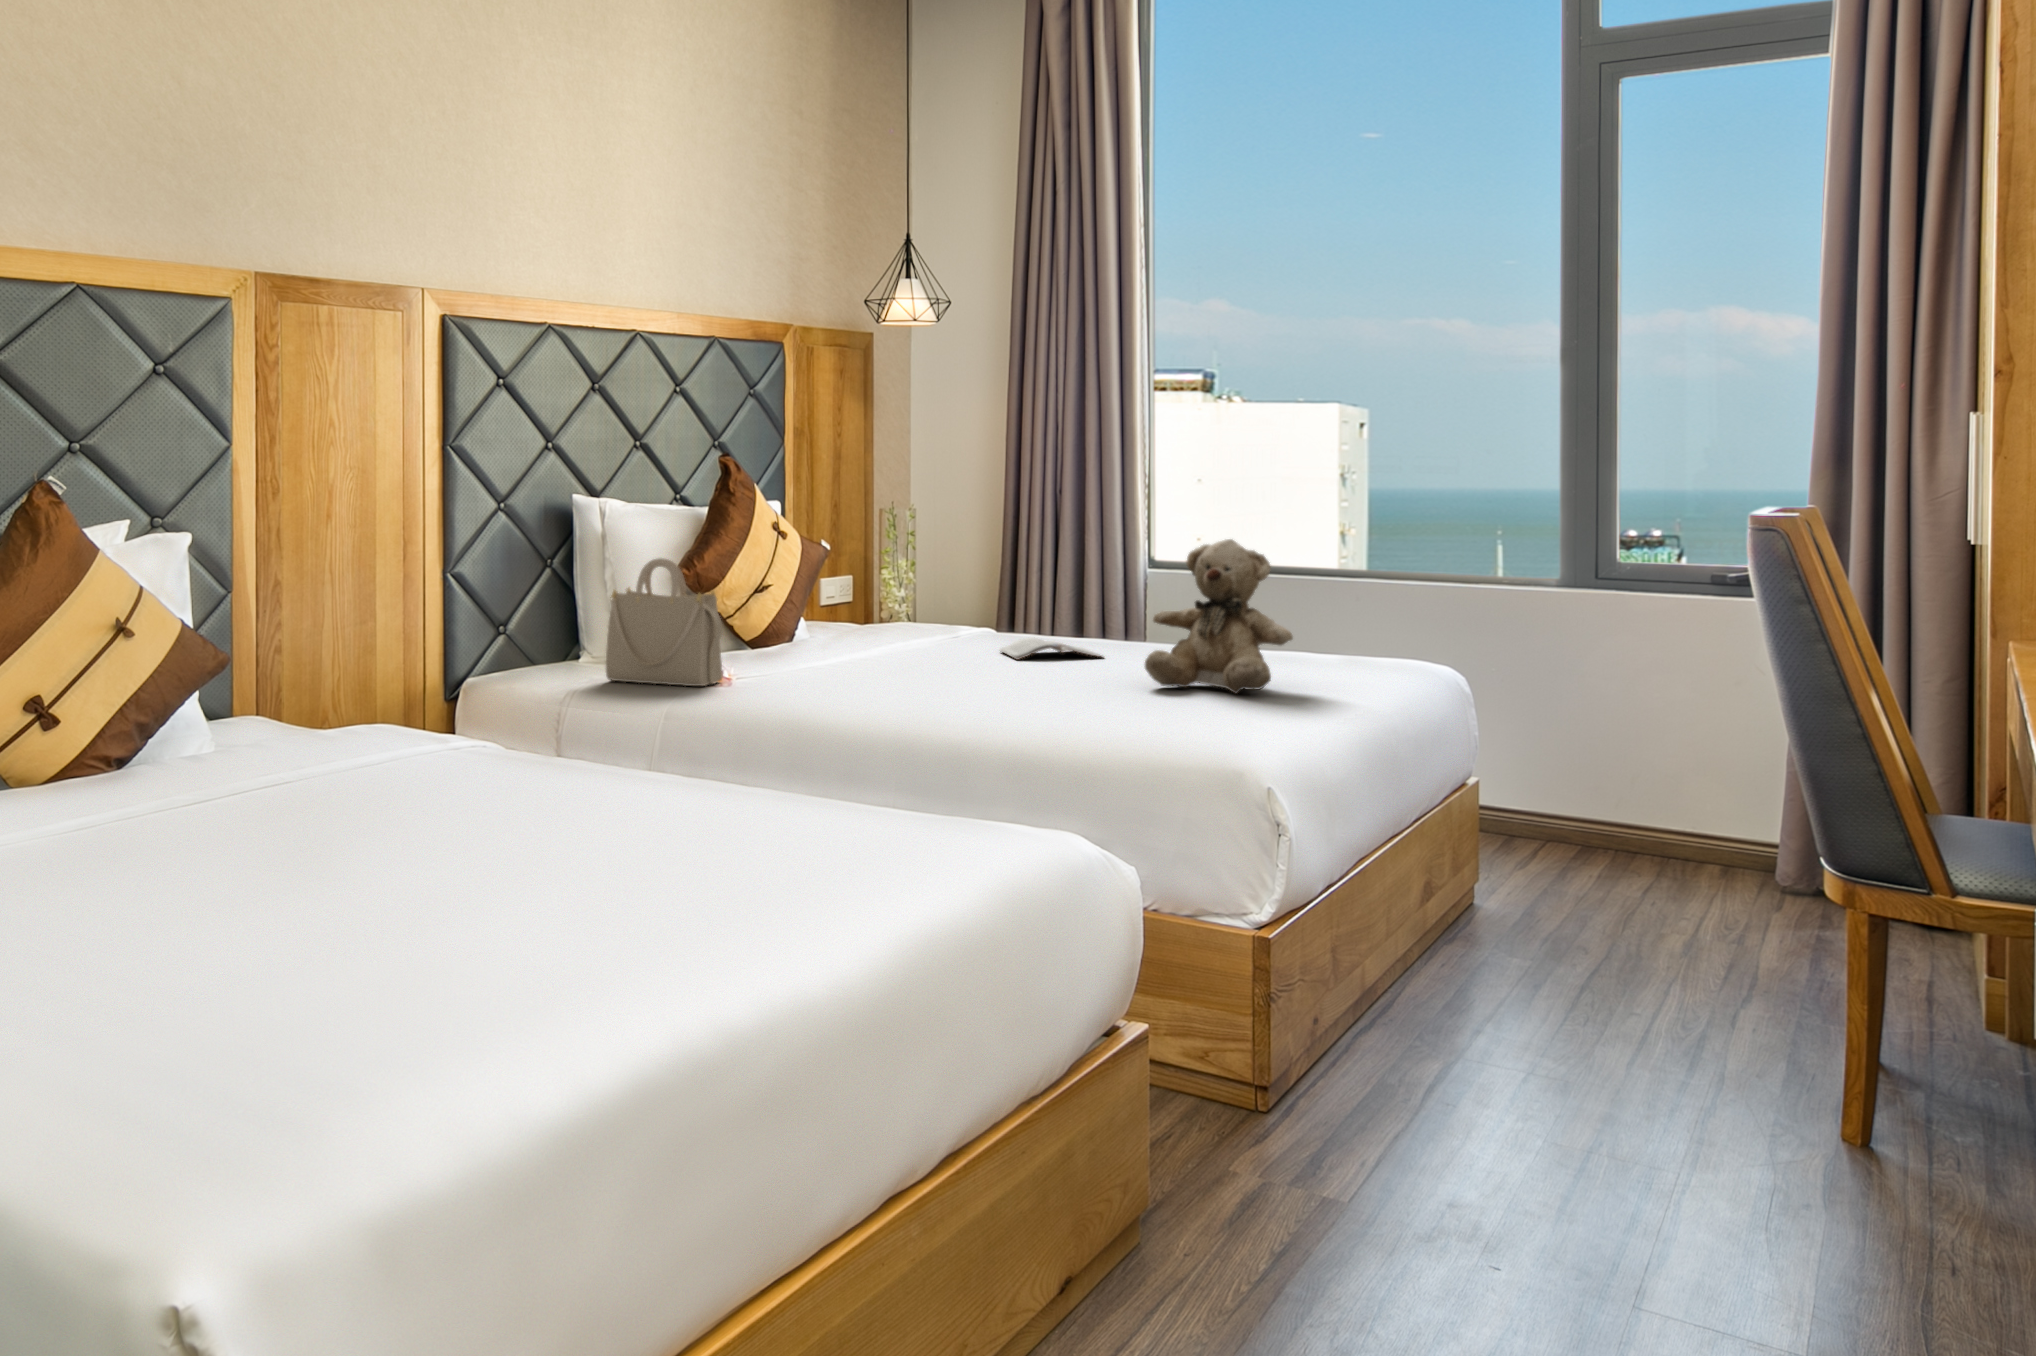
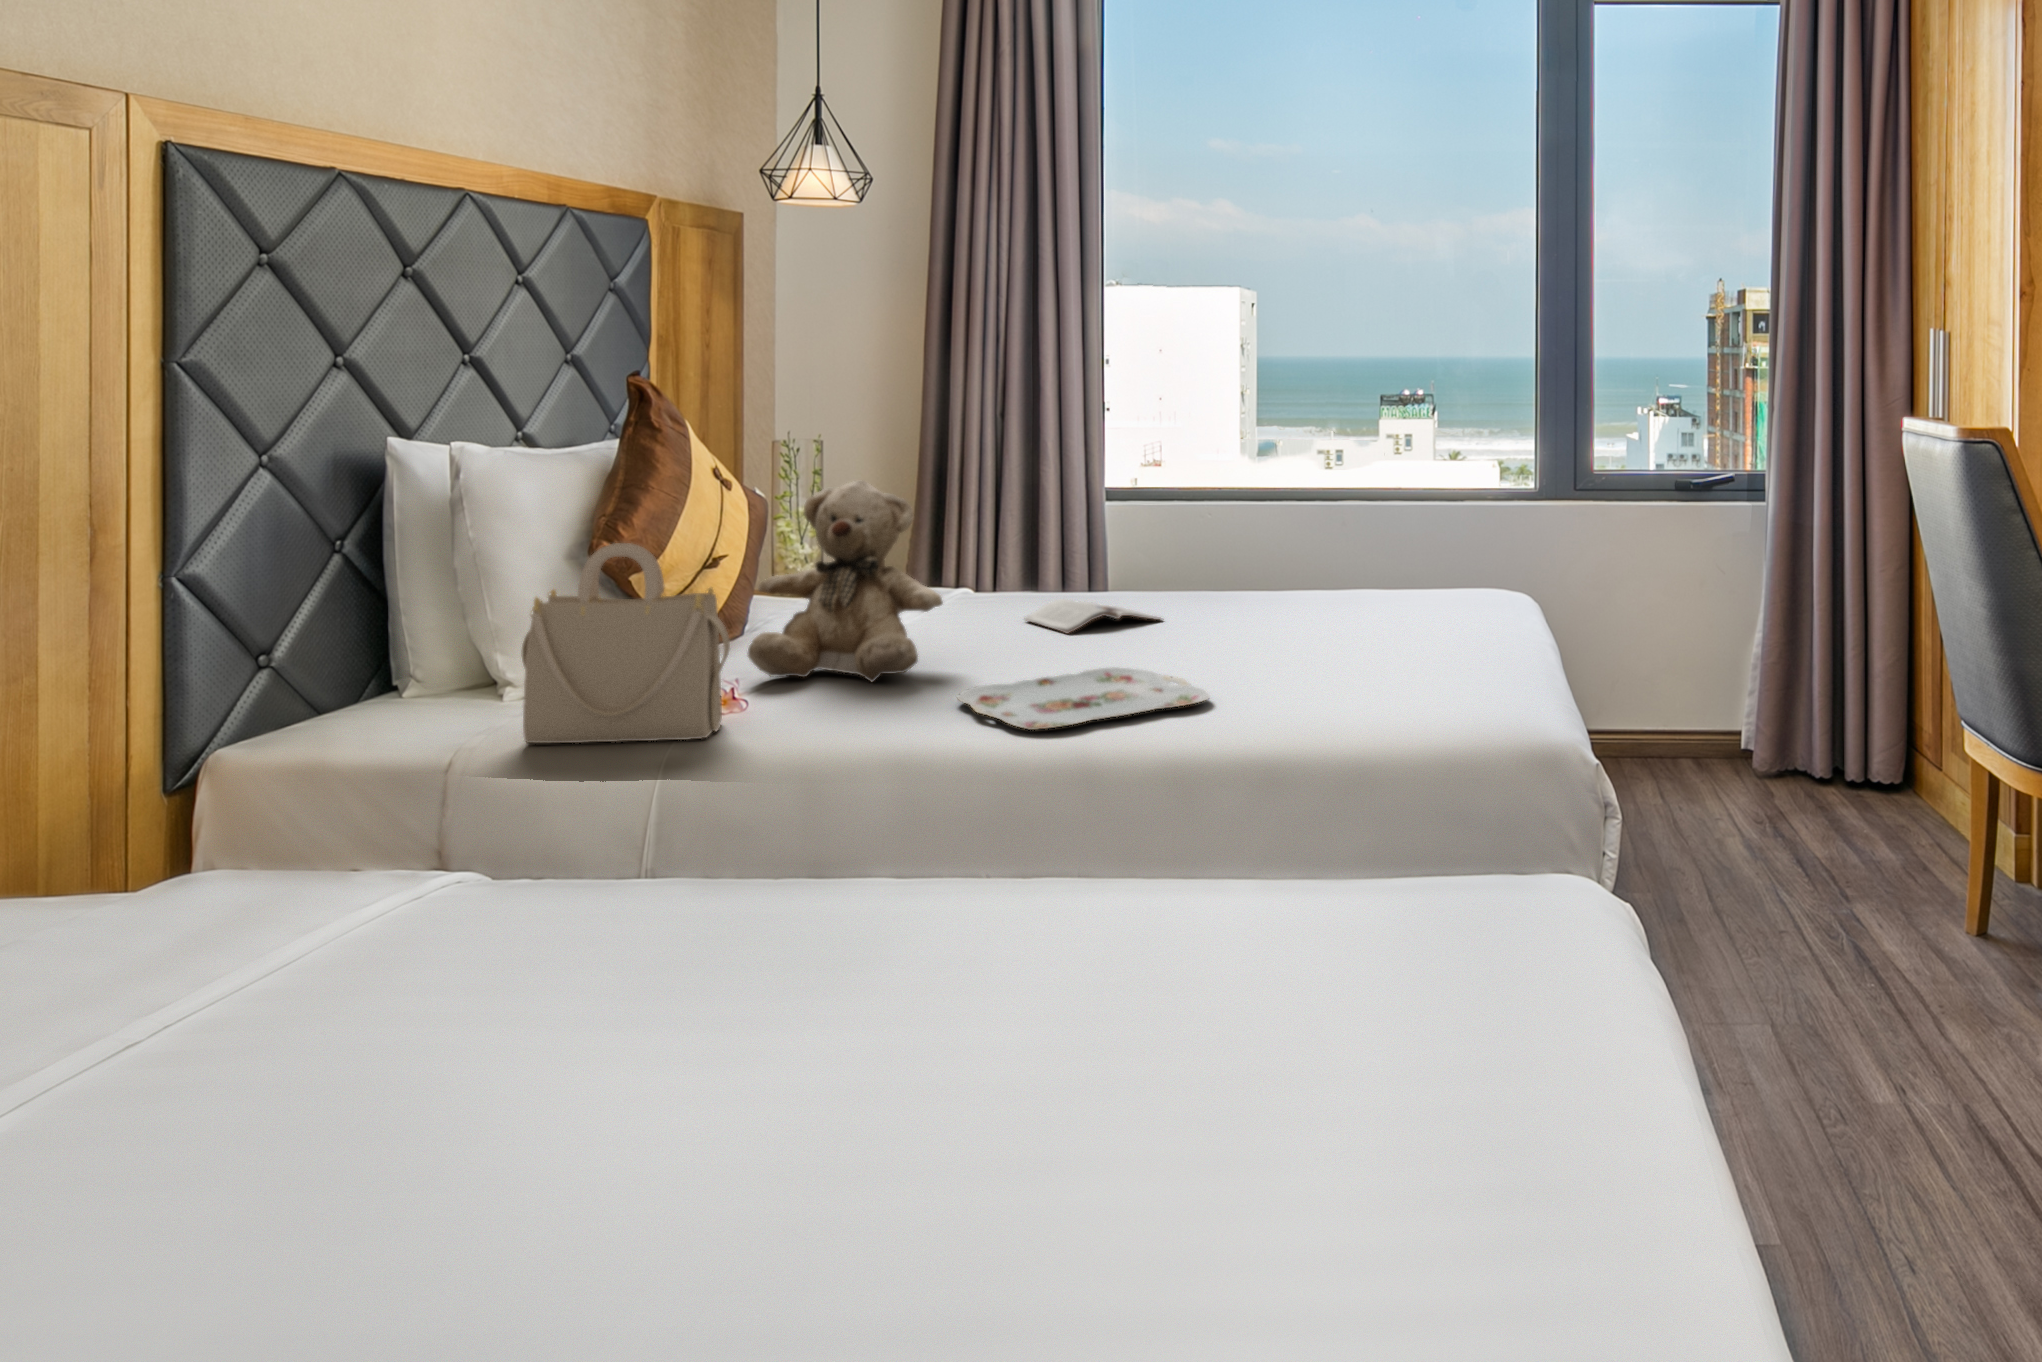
teddy bear: present [1145,539,1293,694] -> present [748,480,943,682]
serving tray: none [870,674,1043,699] -> present [957,668,1210,730]

